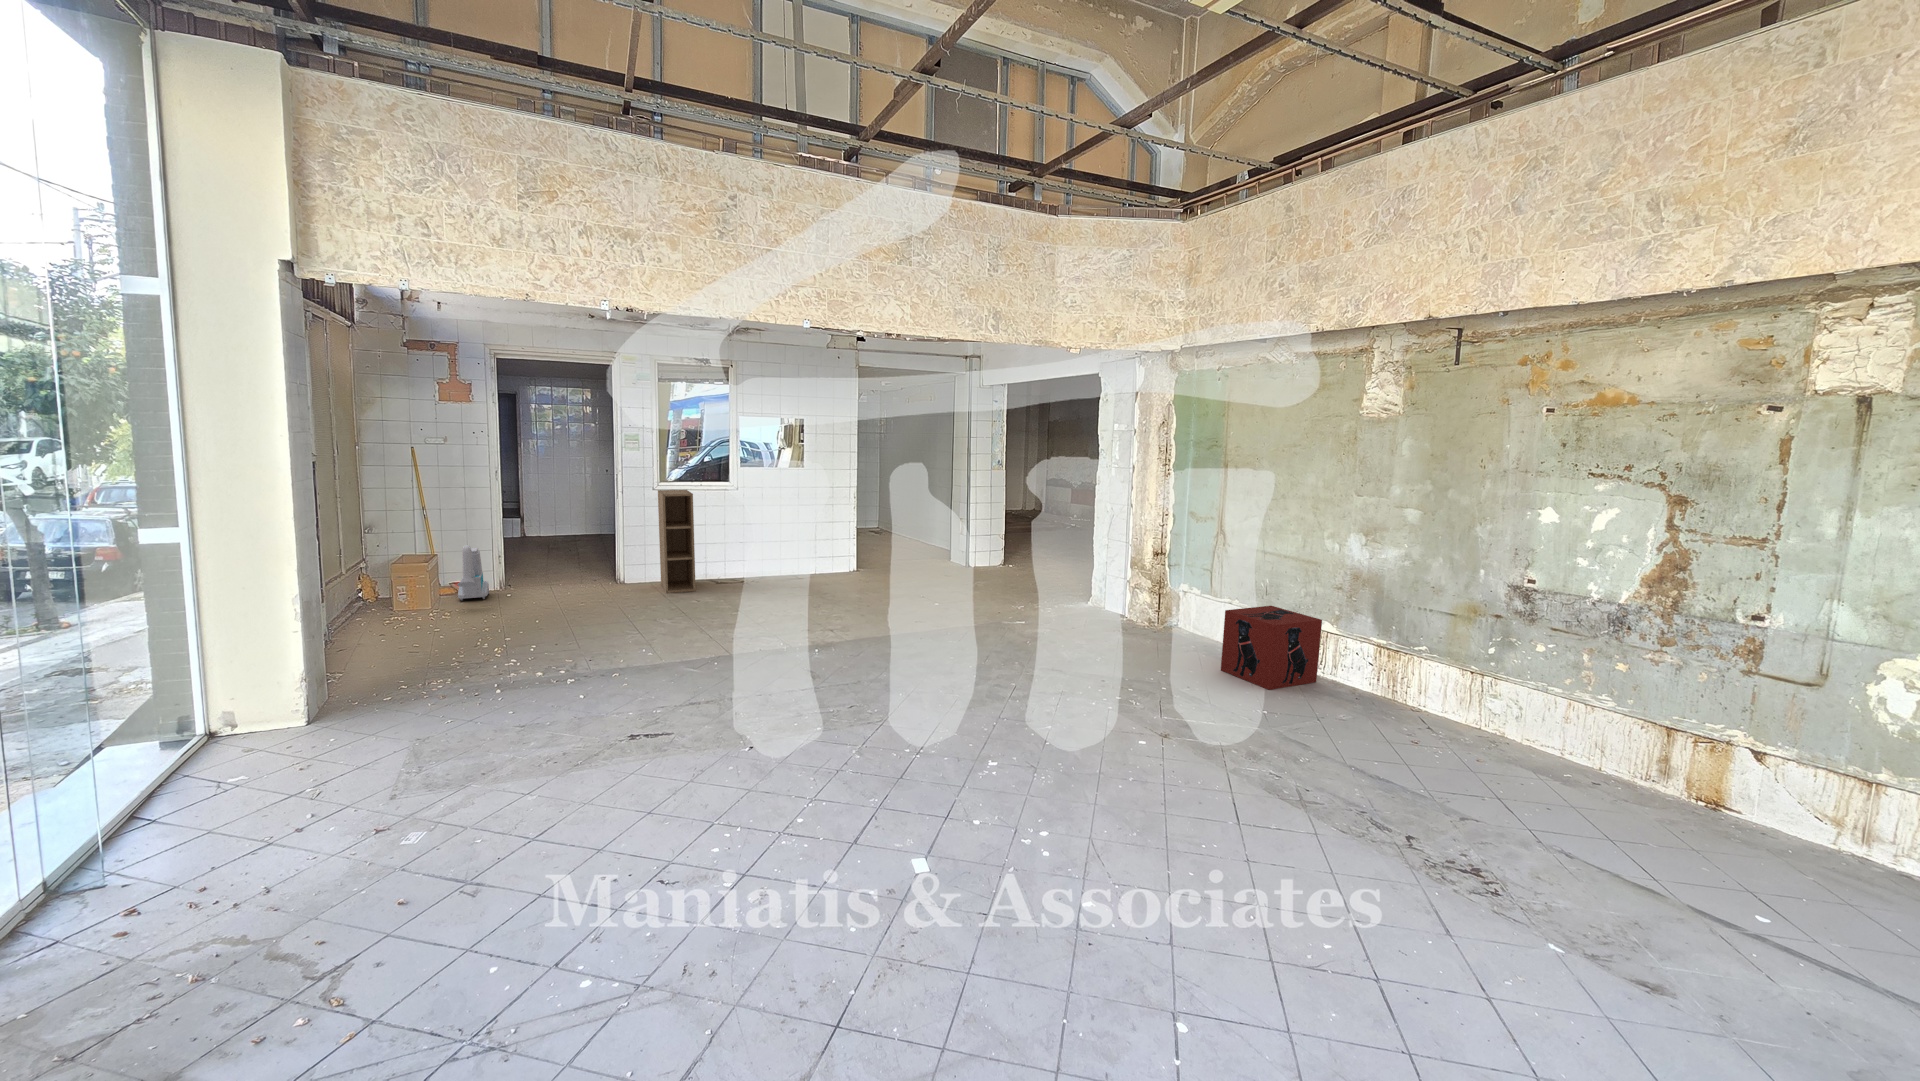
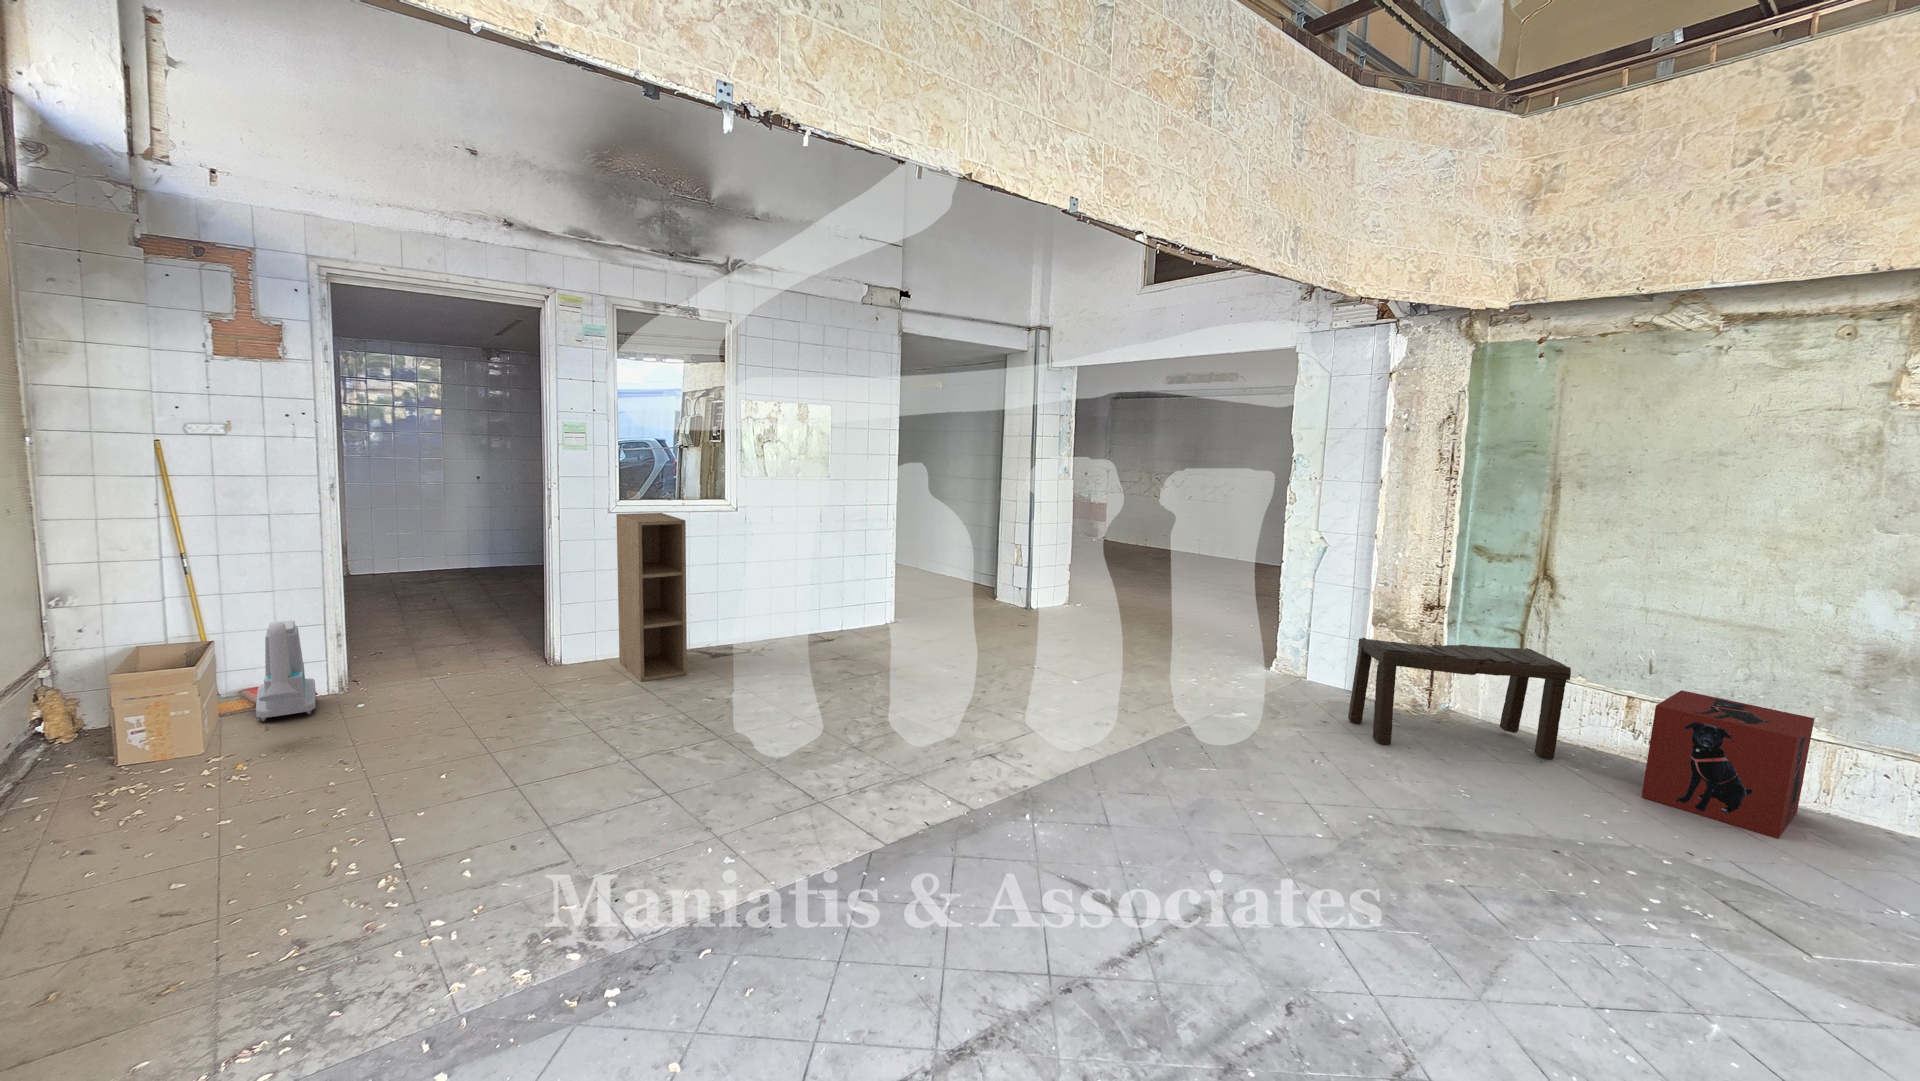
bench: none [1091,573,1211,653] -> present [1348,638,1571,759]

